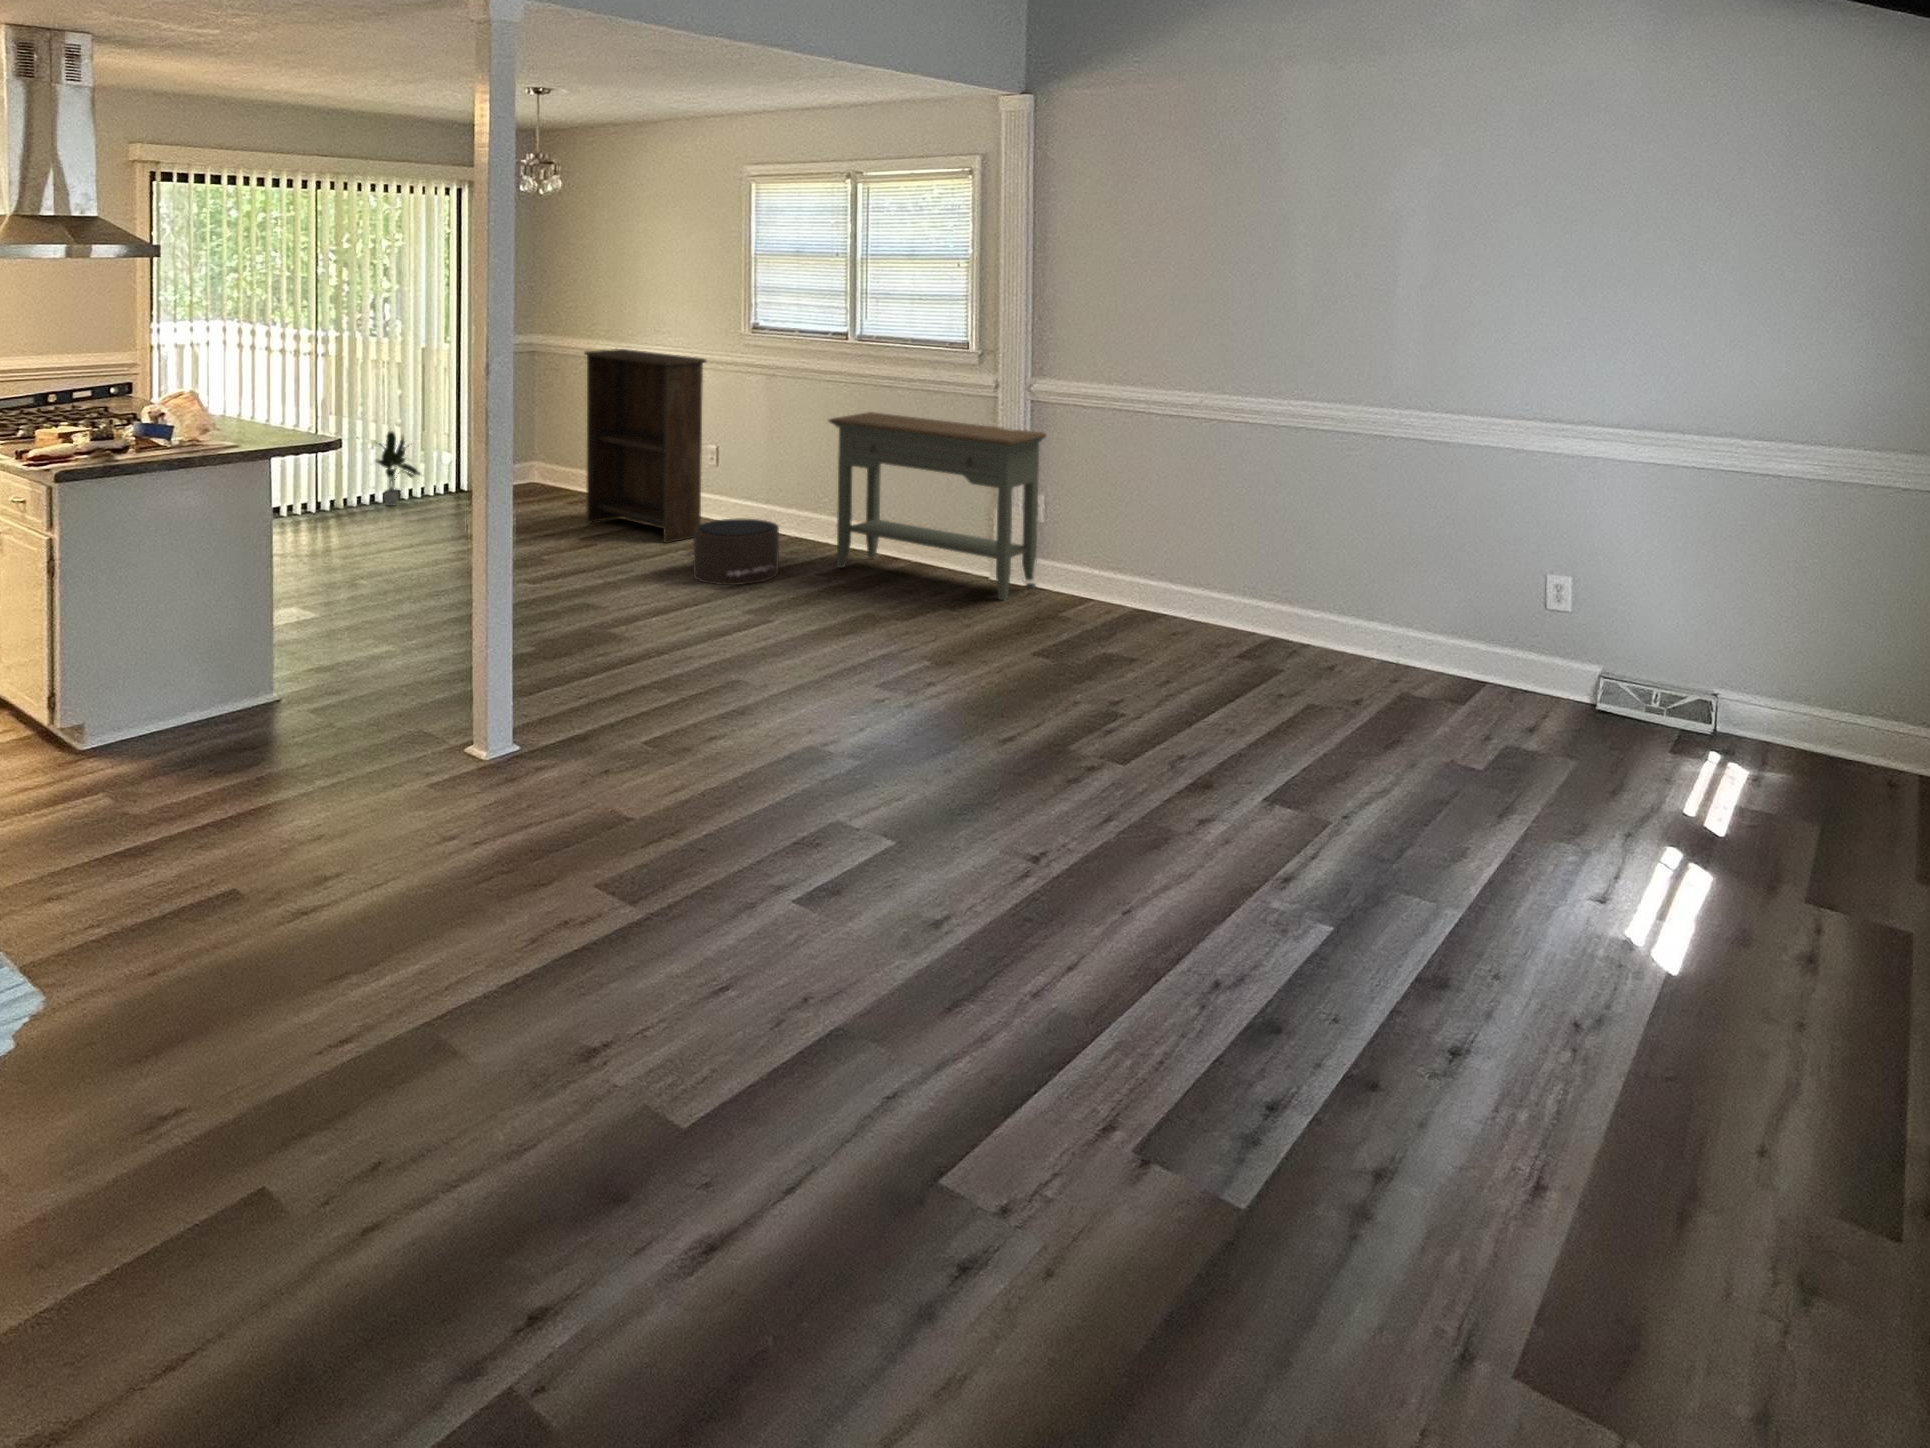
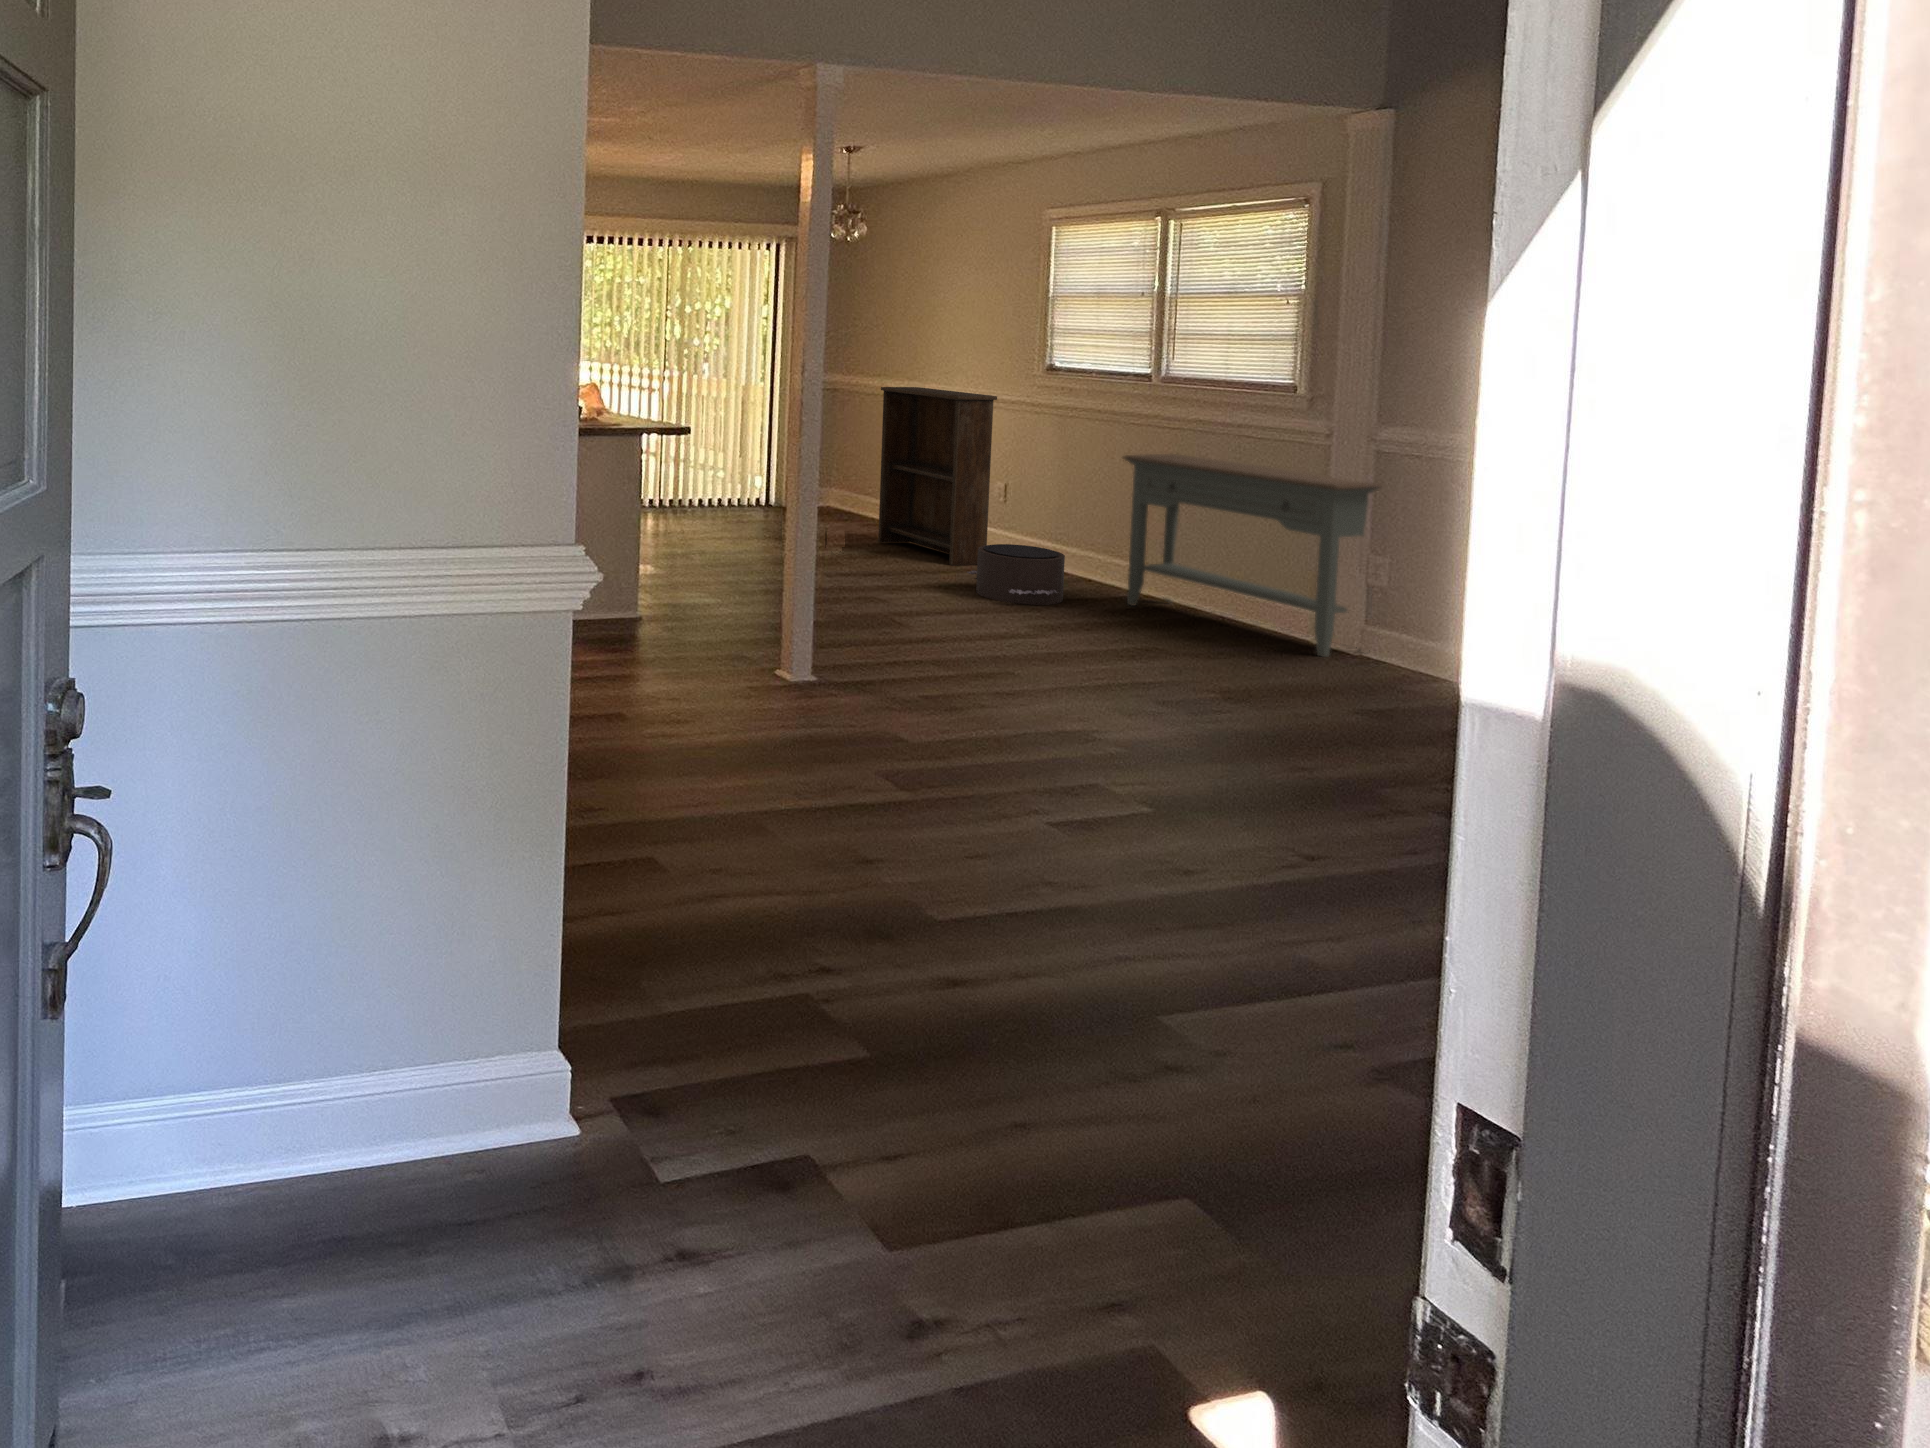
potted plant: present [376,431,420,506] -> none [702,451,741,513]

